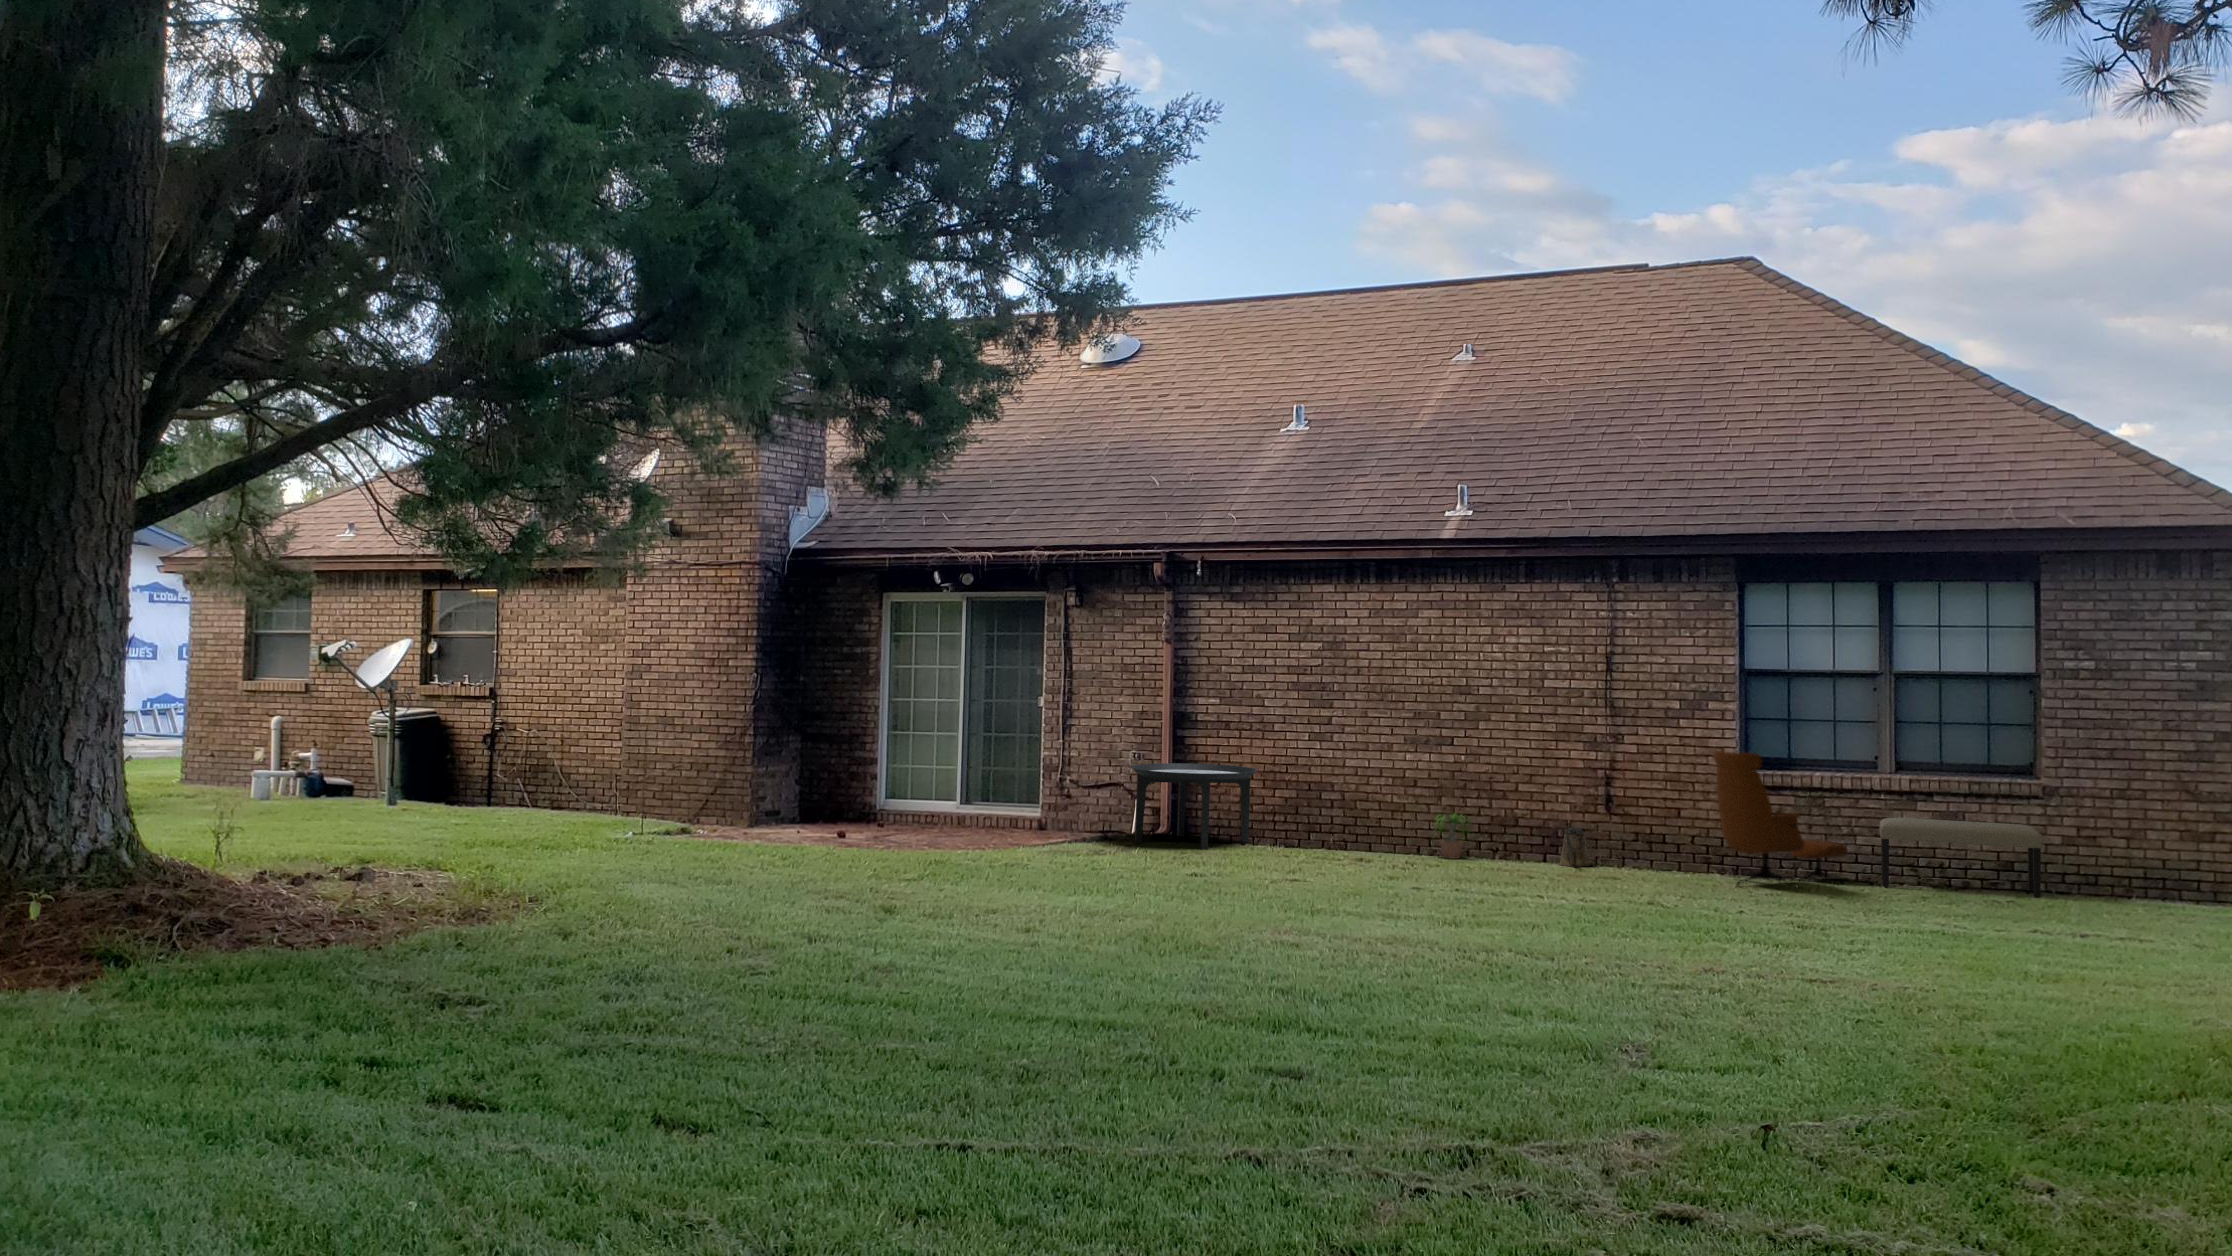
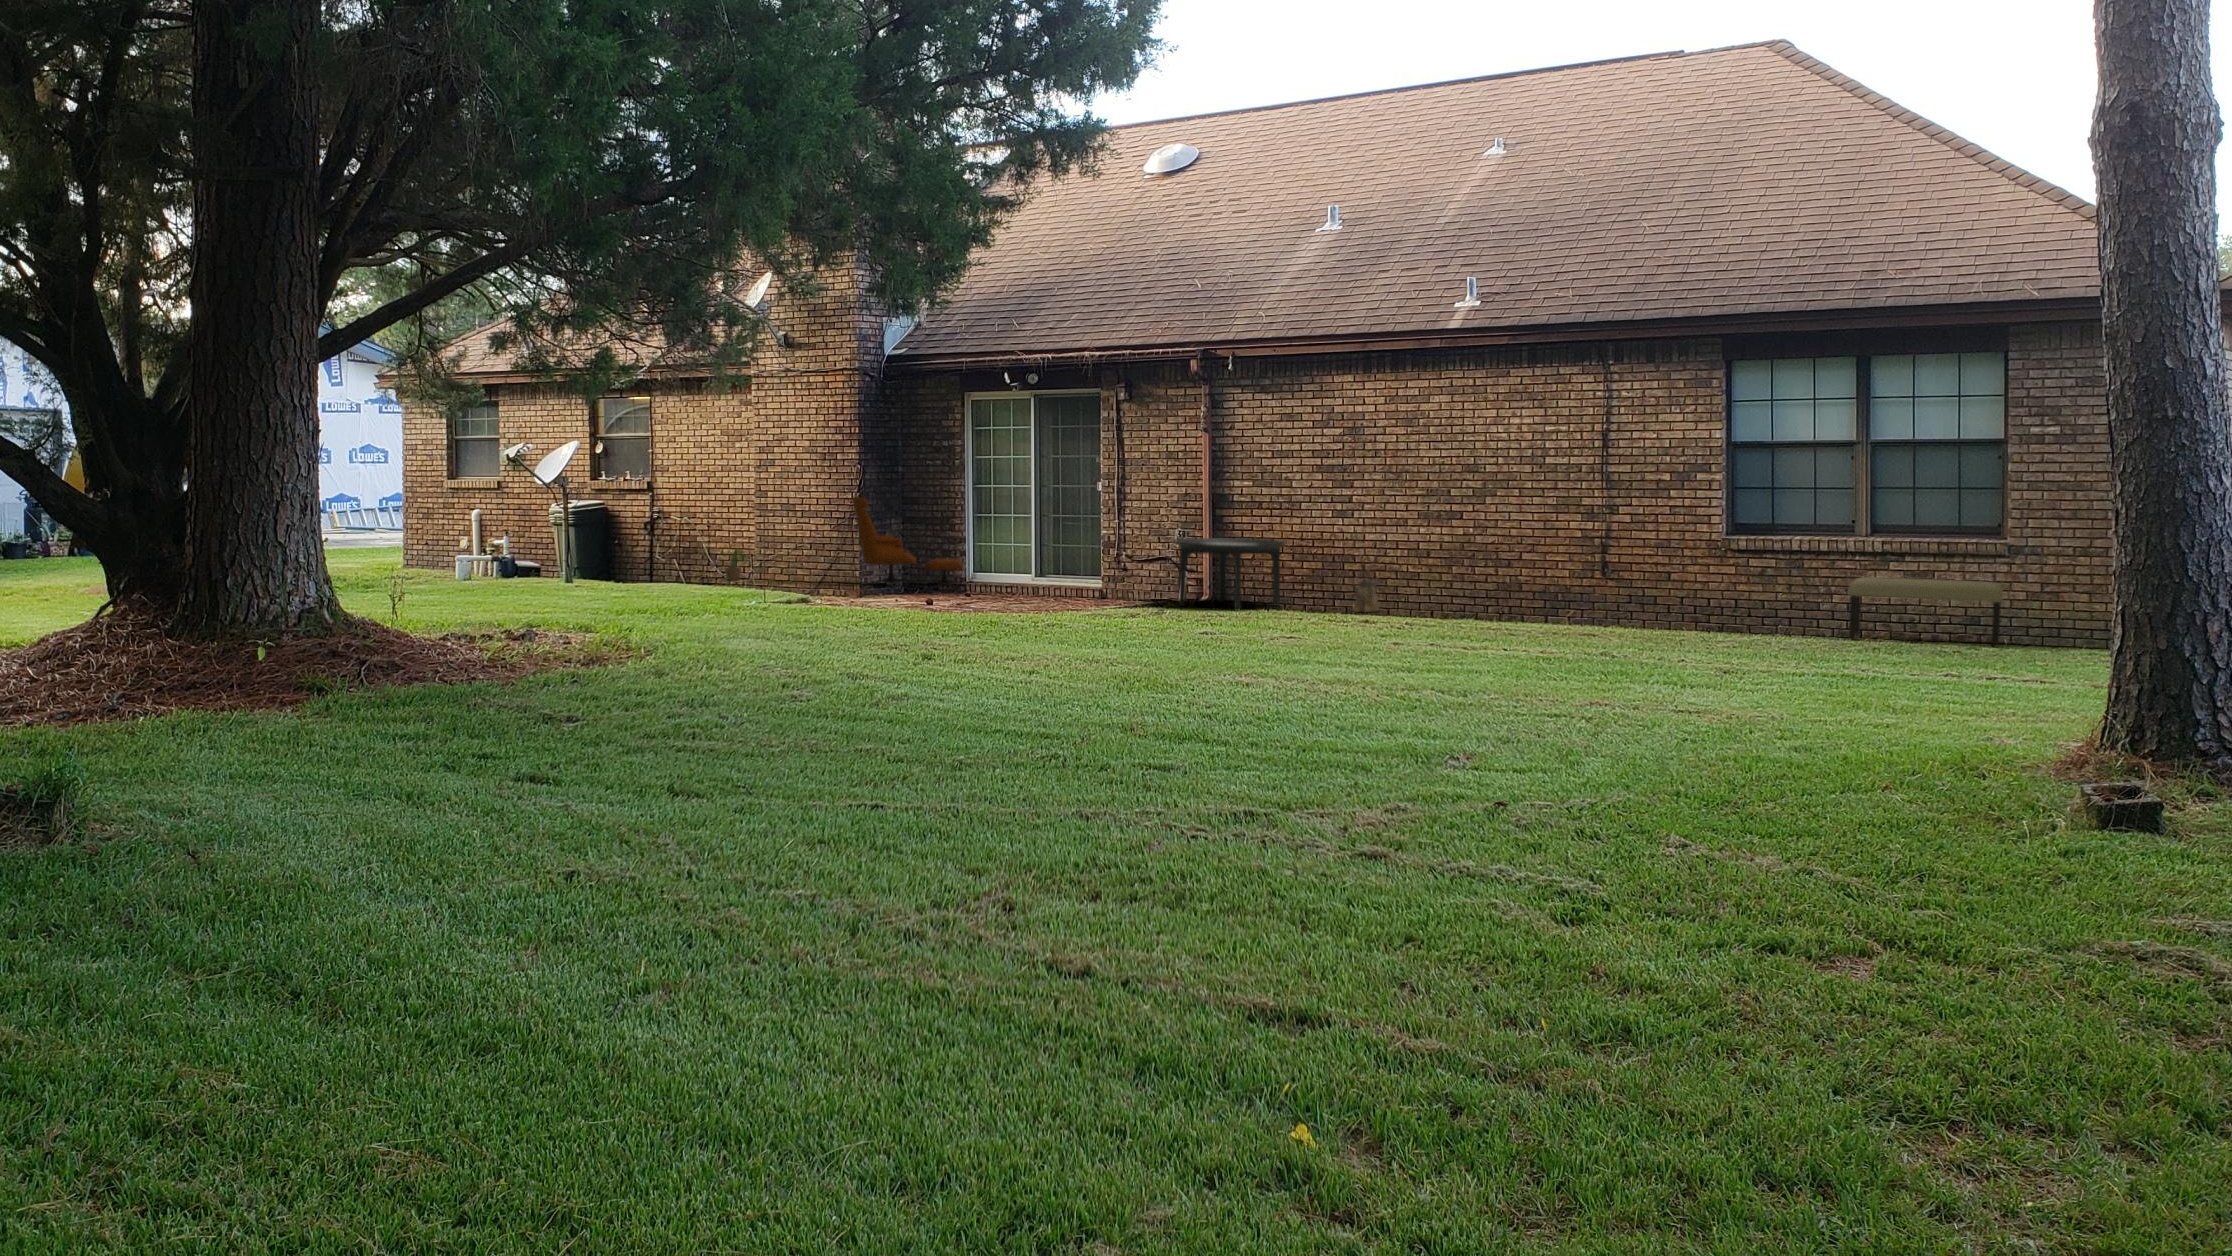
lounge chair: present [1713,750,1848,888] -> present [853,496,964,586]
potted plant: present [1435,813,1471,859] -> present [724,550,745,580]
watering can: present [1559,828,1591,867] -> present [1352,580,1379,612]

